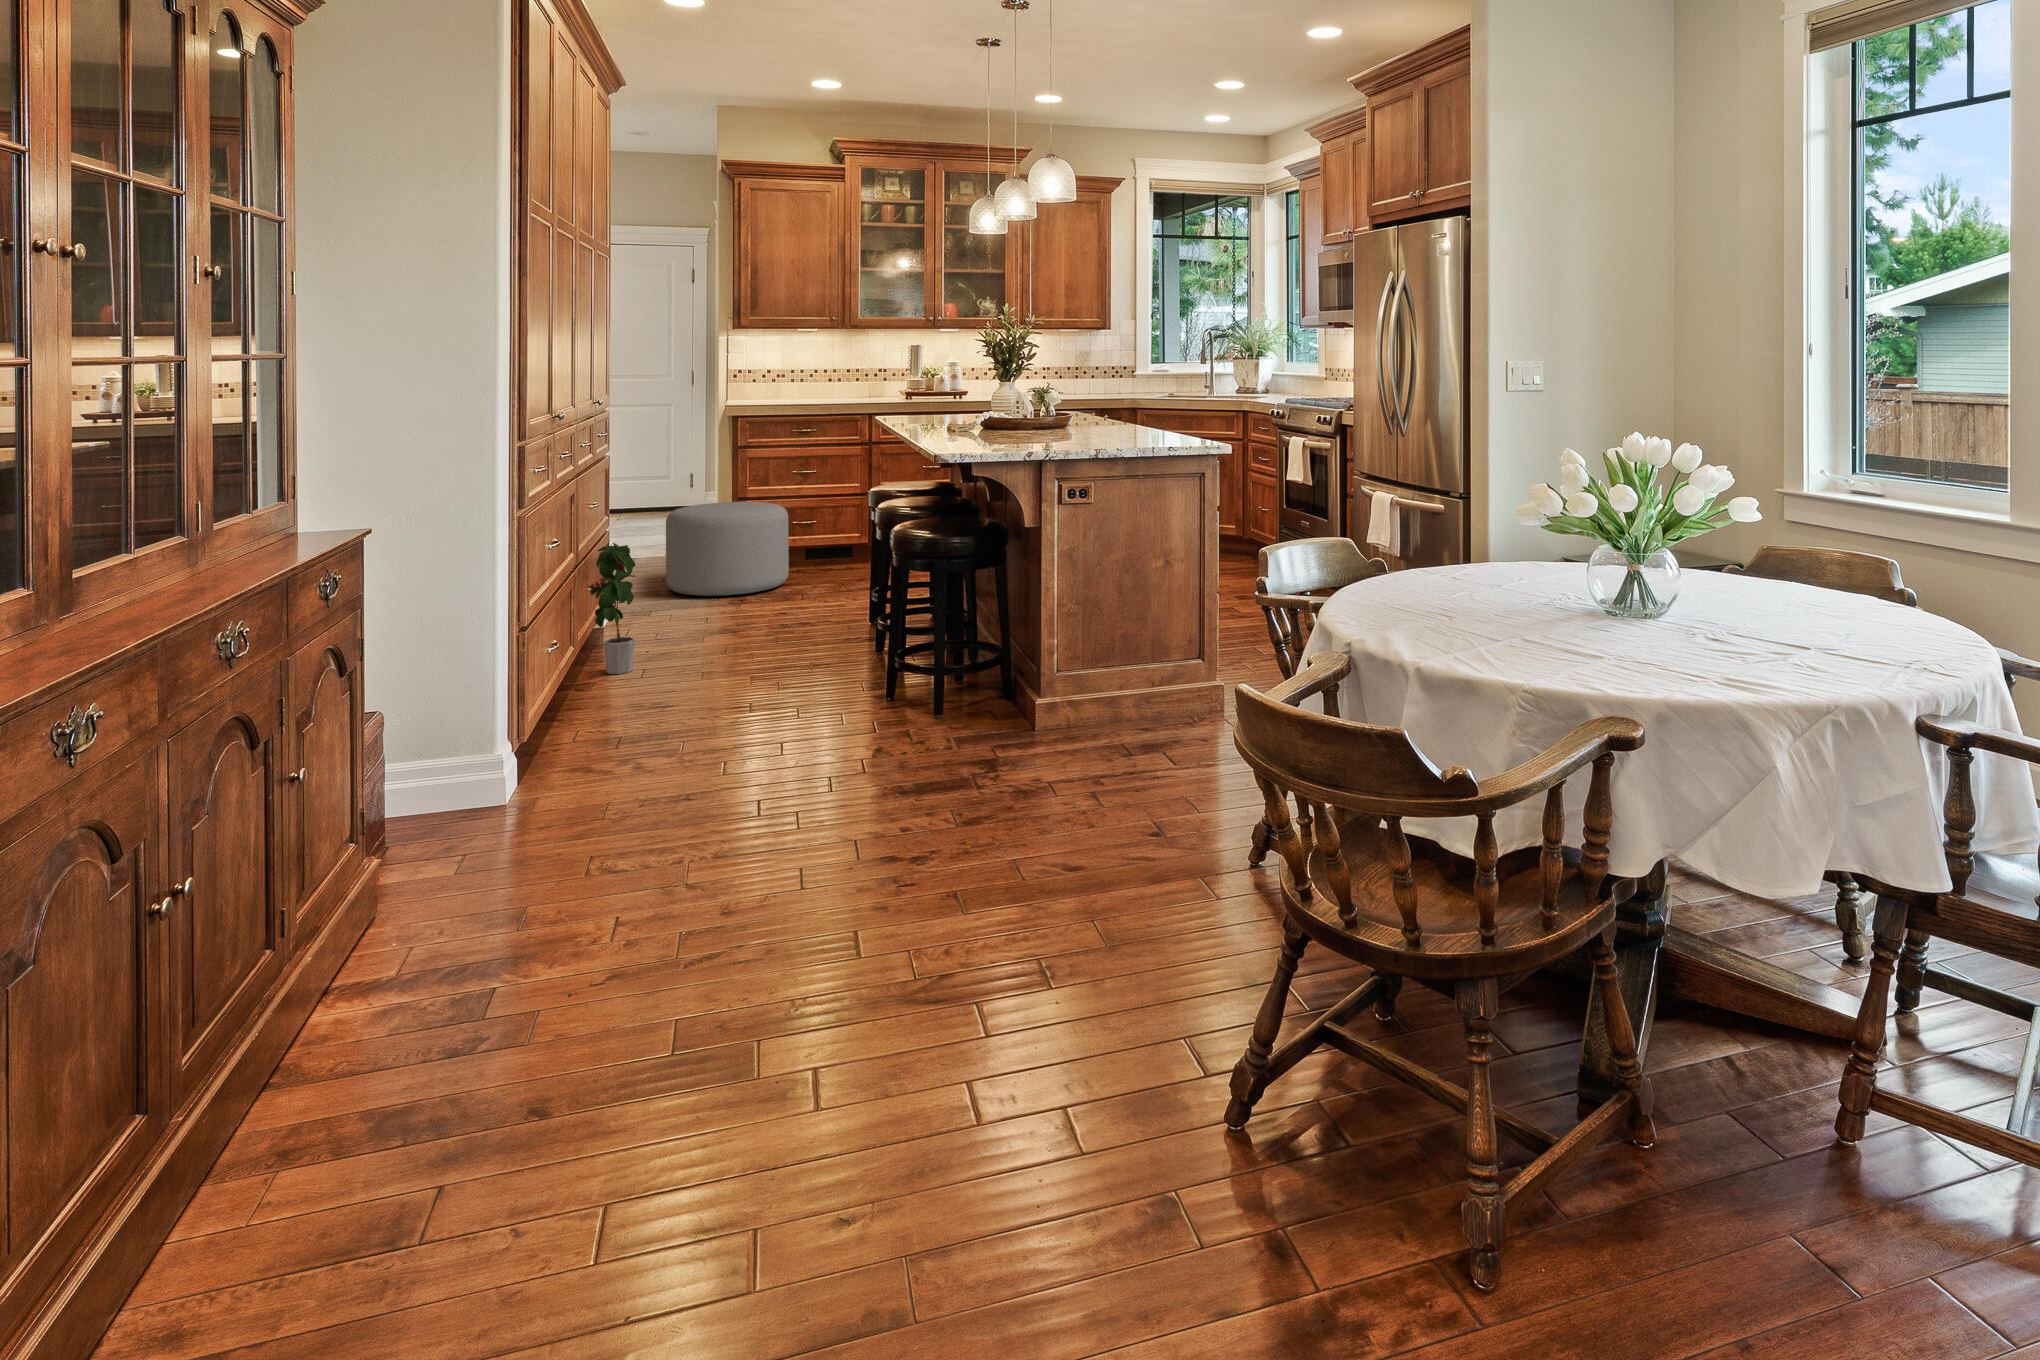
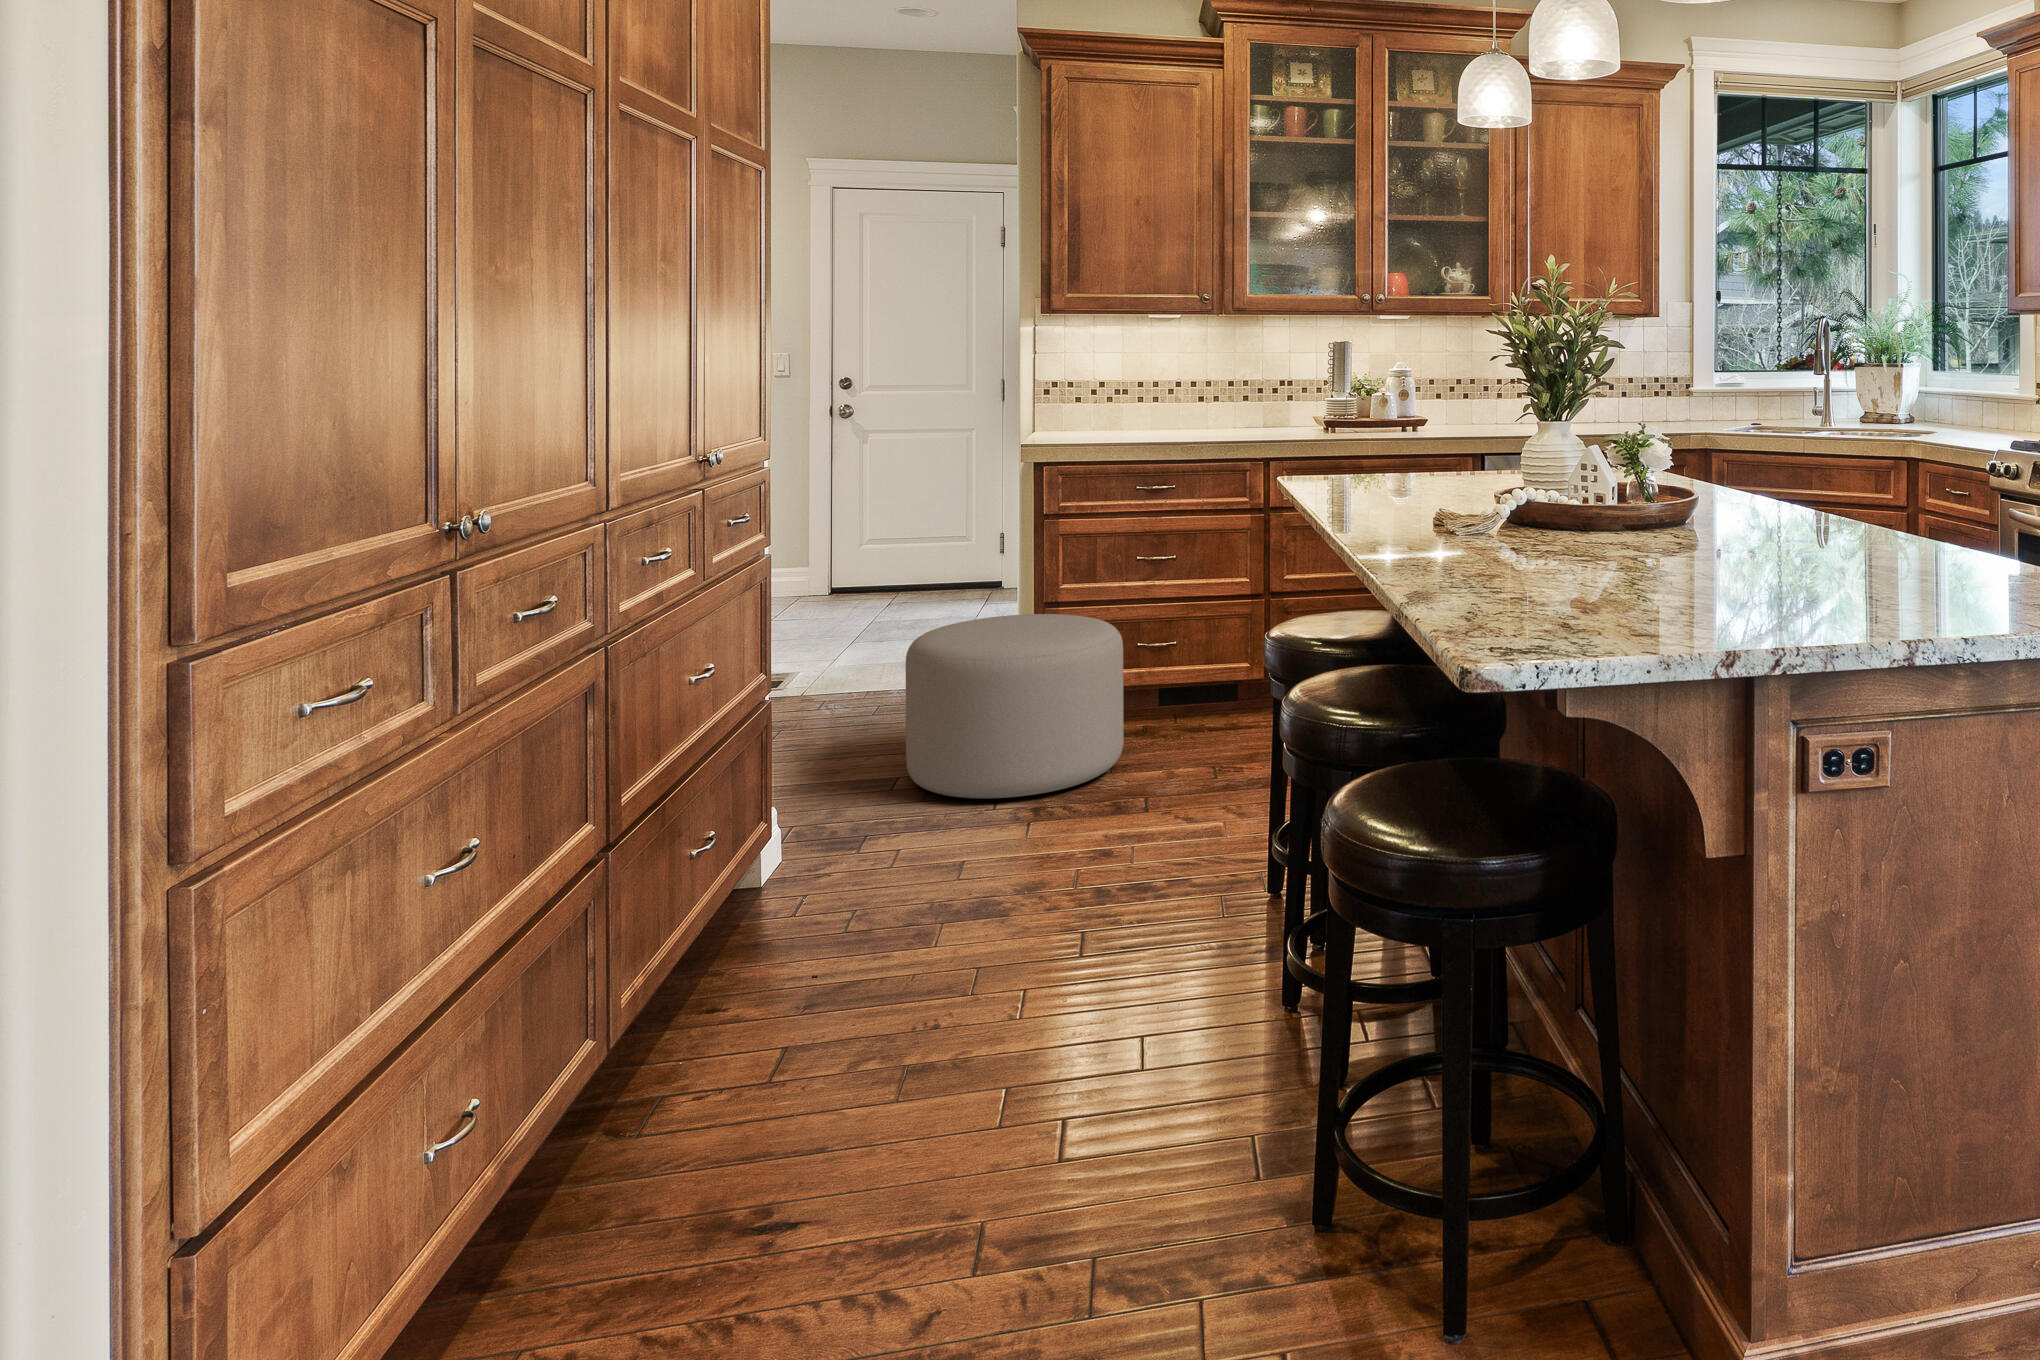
potted plant: present [589,542,635,674] -> none [619,779,763,1092]

